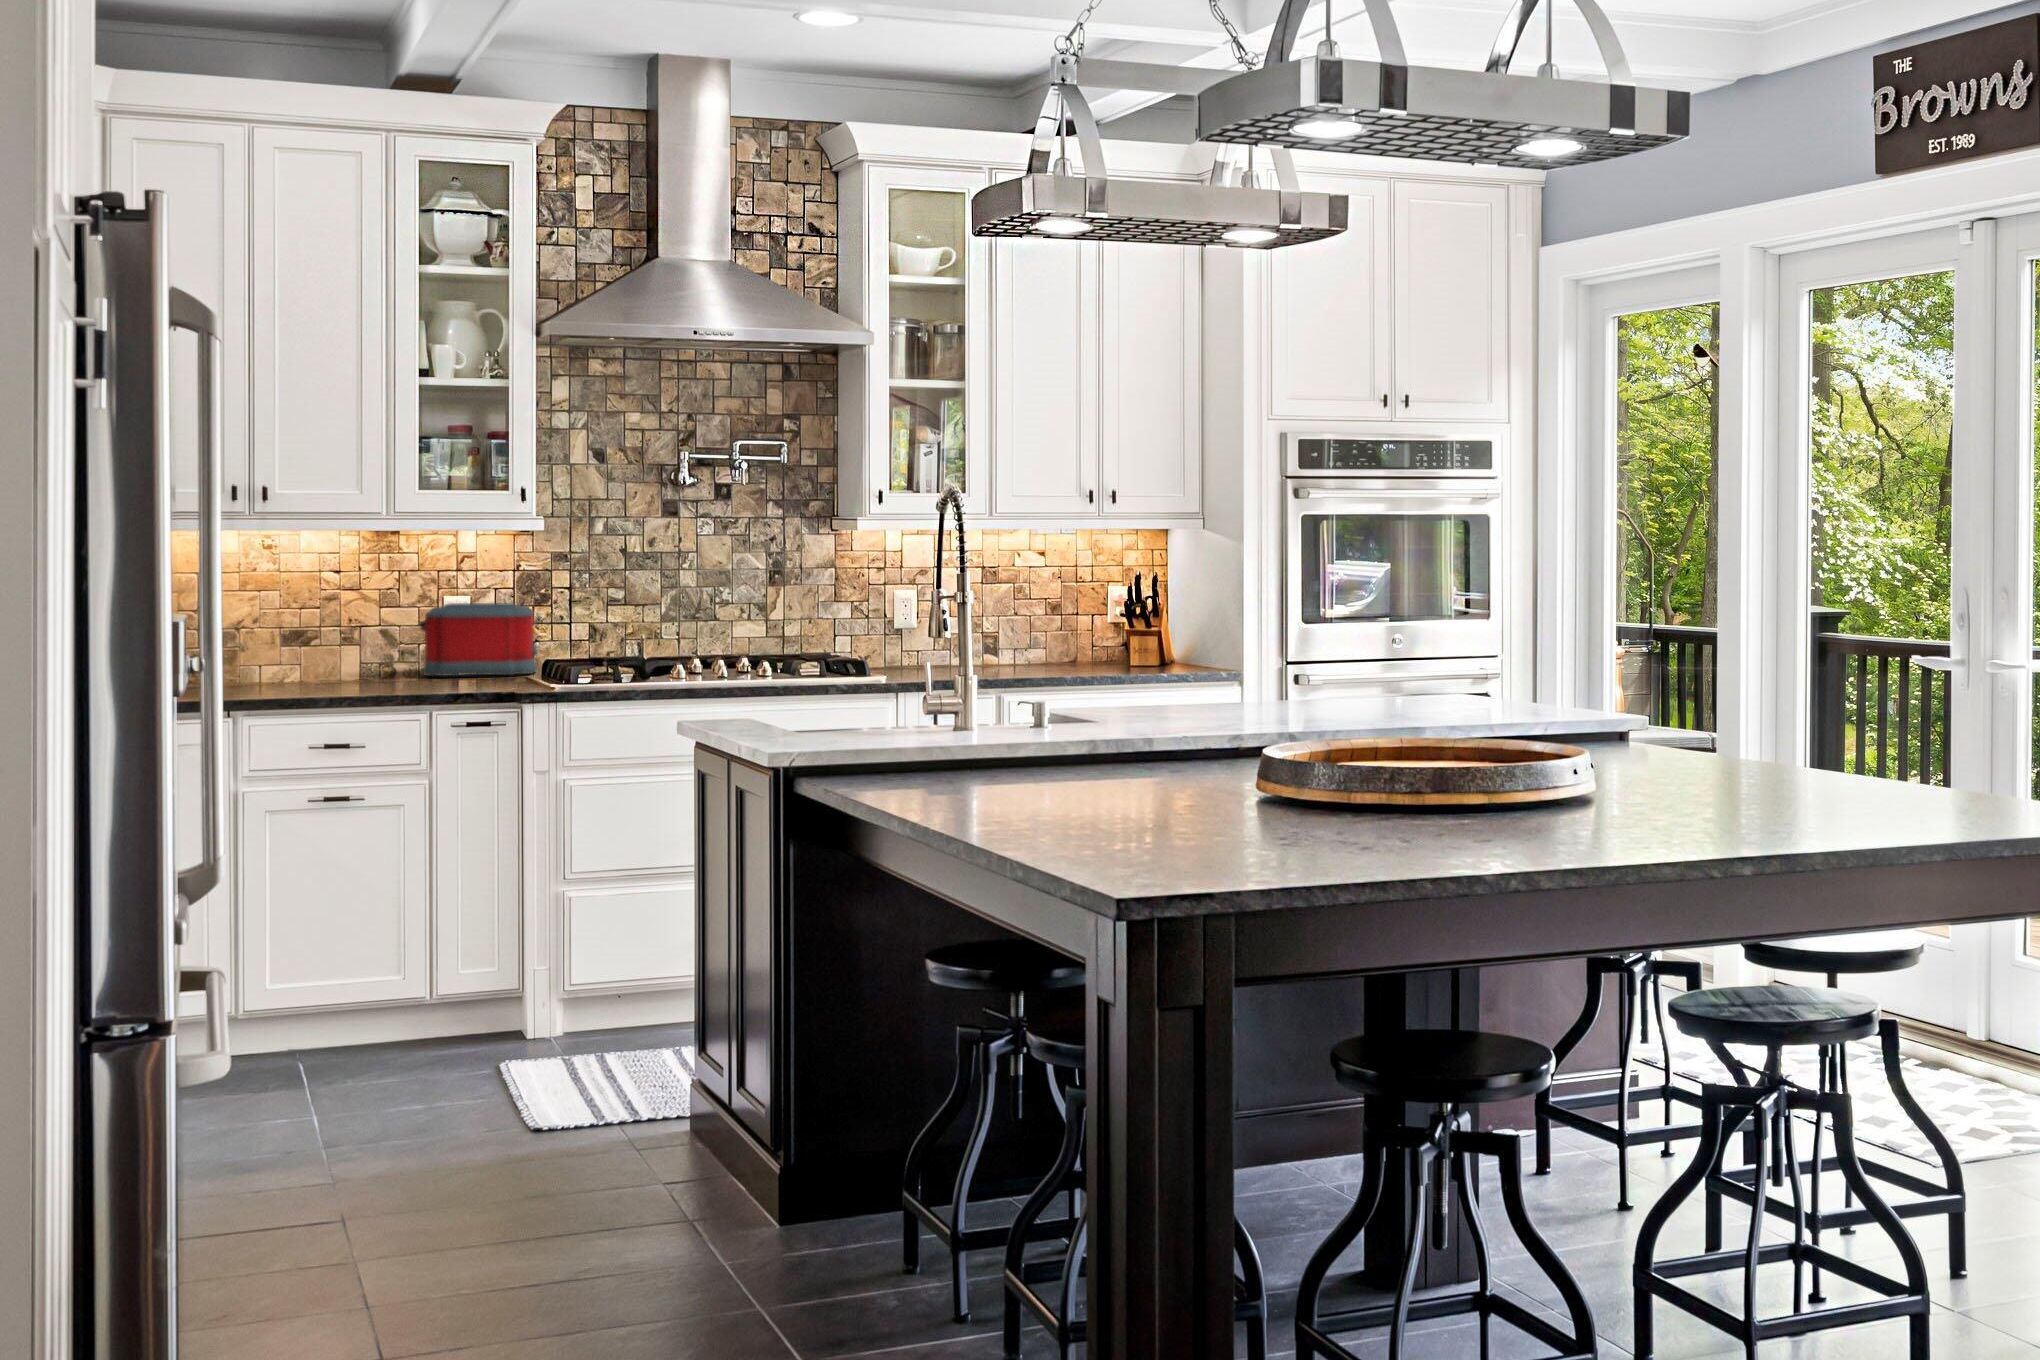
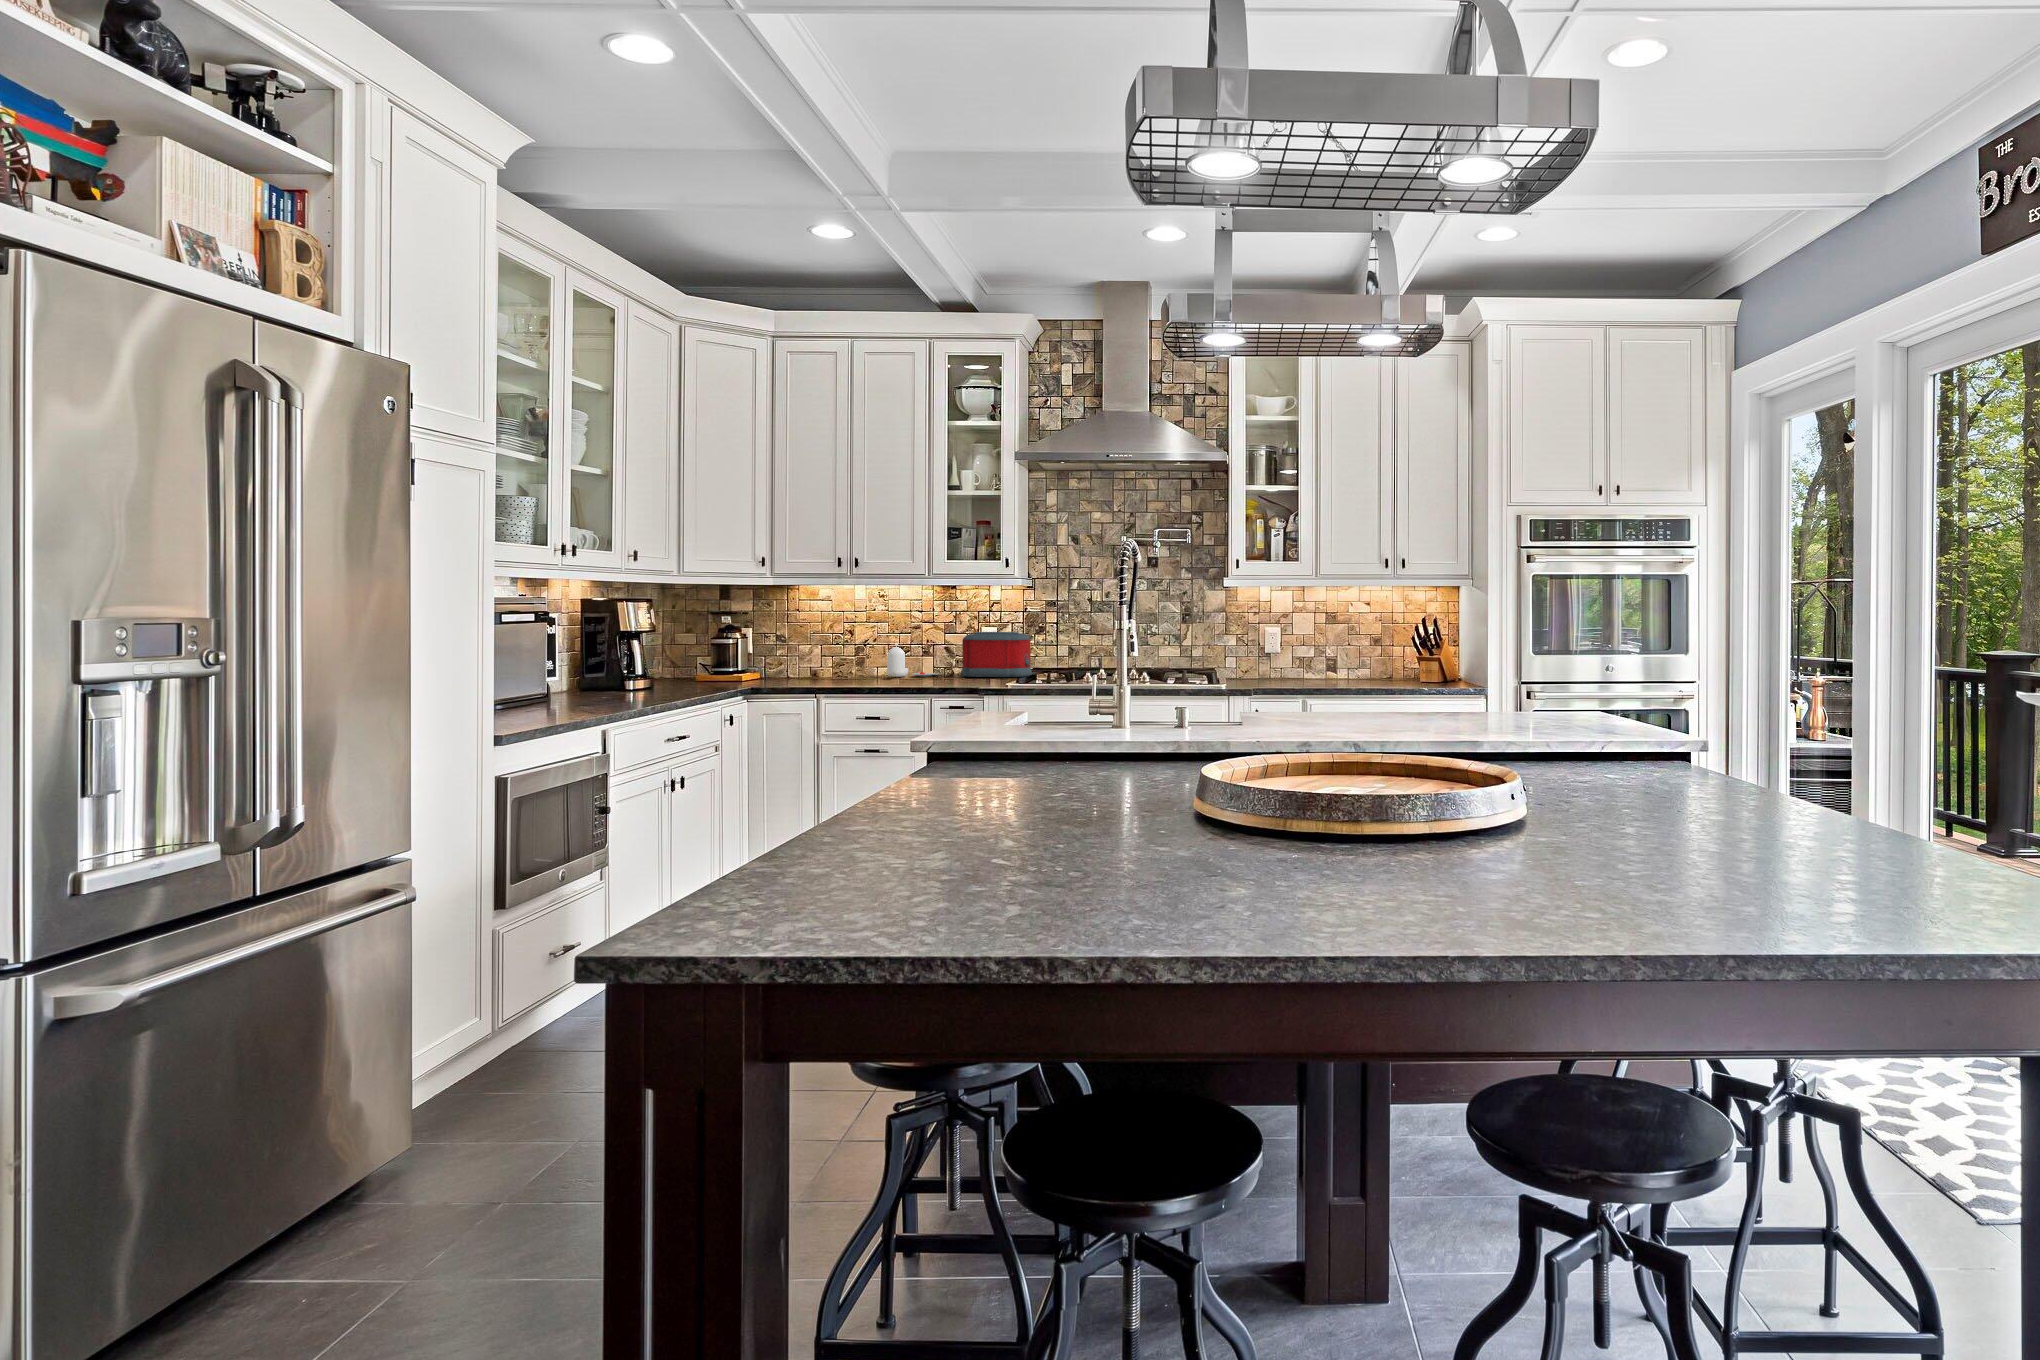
jar: none [283,625,379,681] -> present [886,644,938,677]

